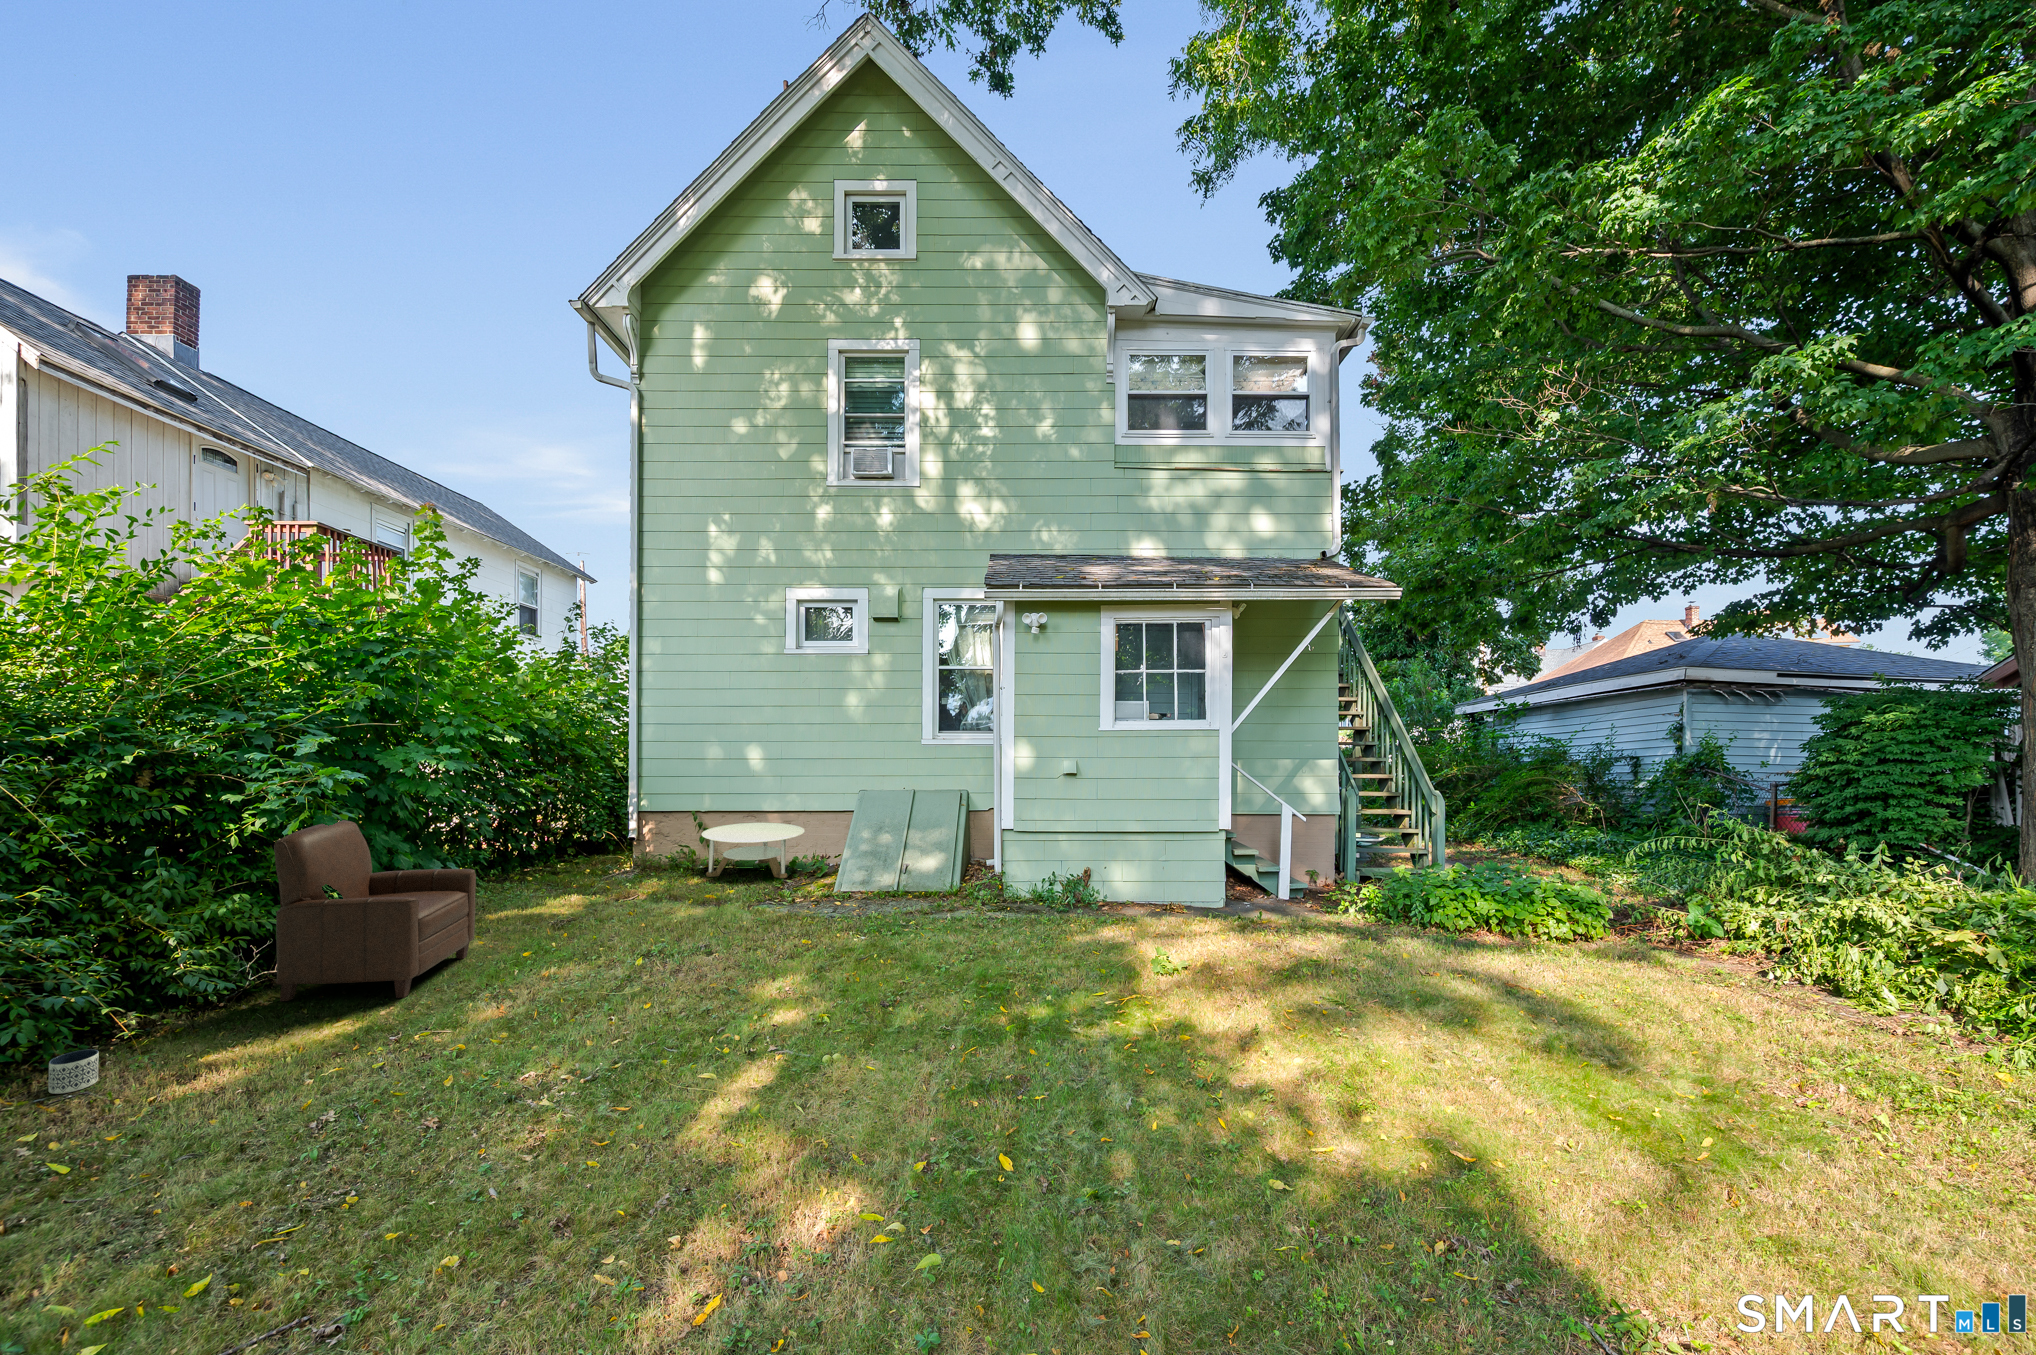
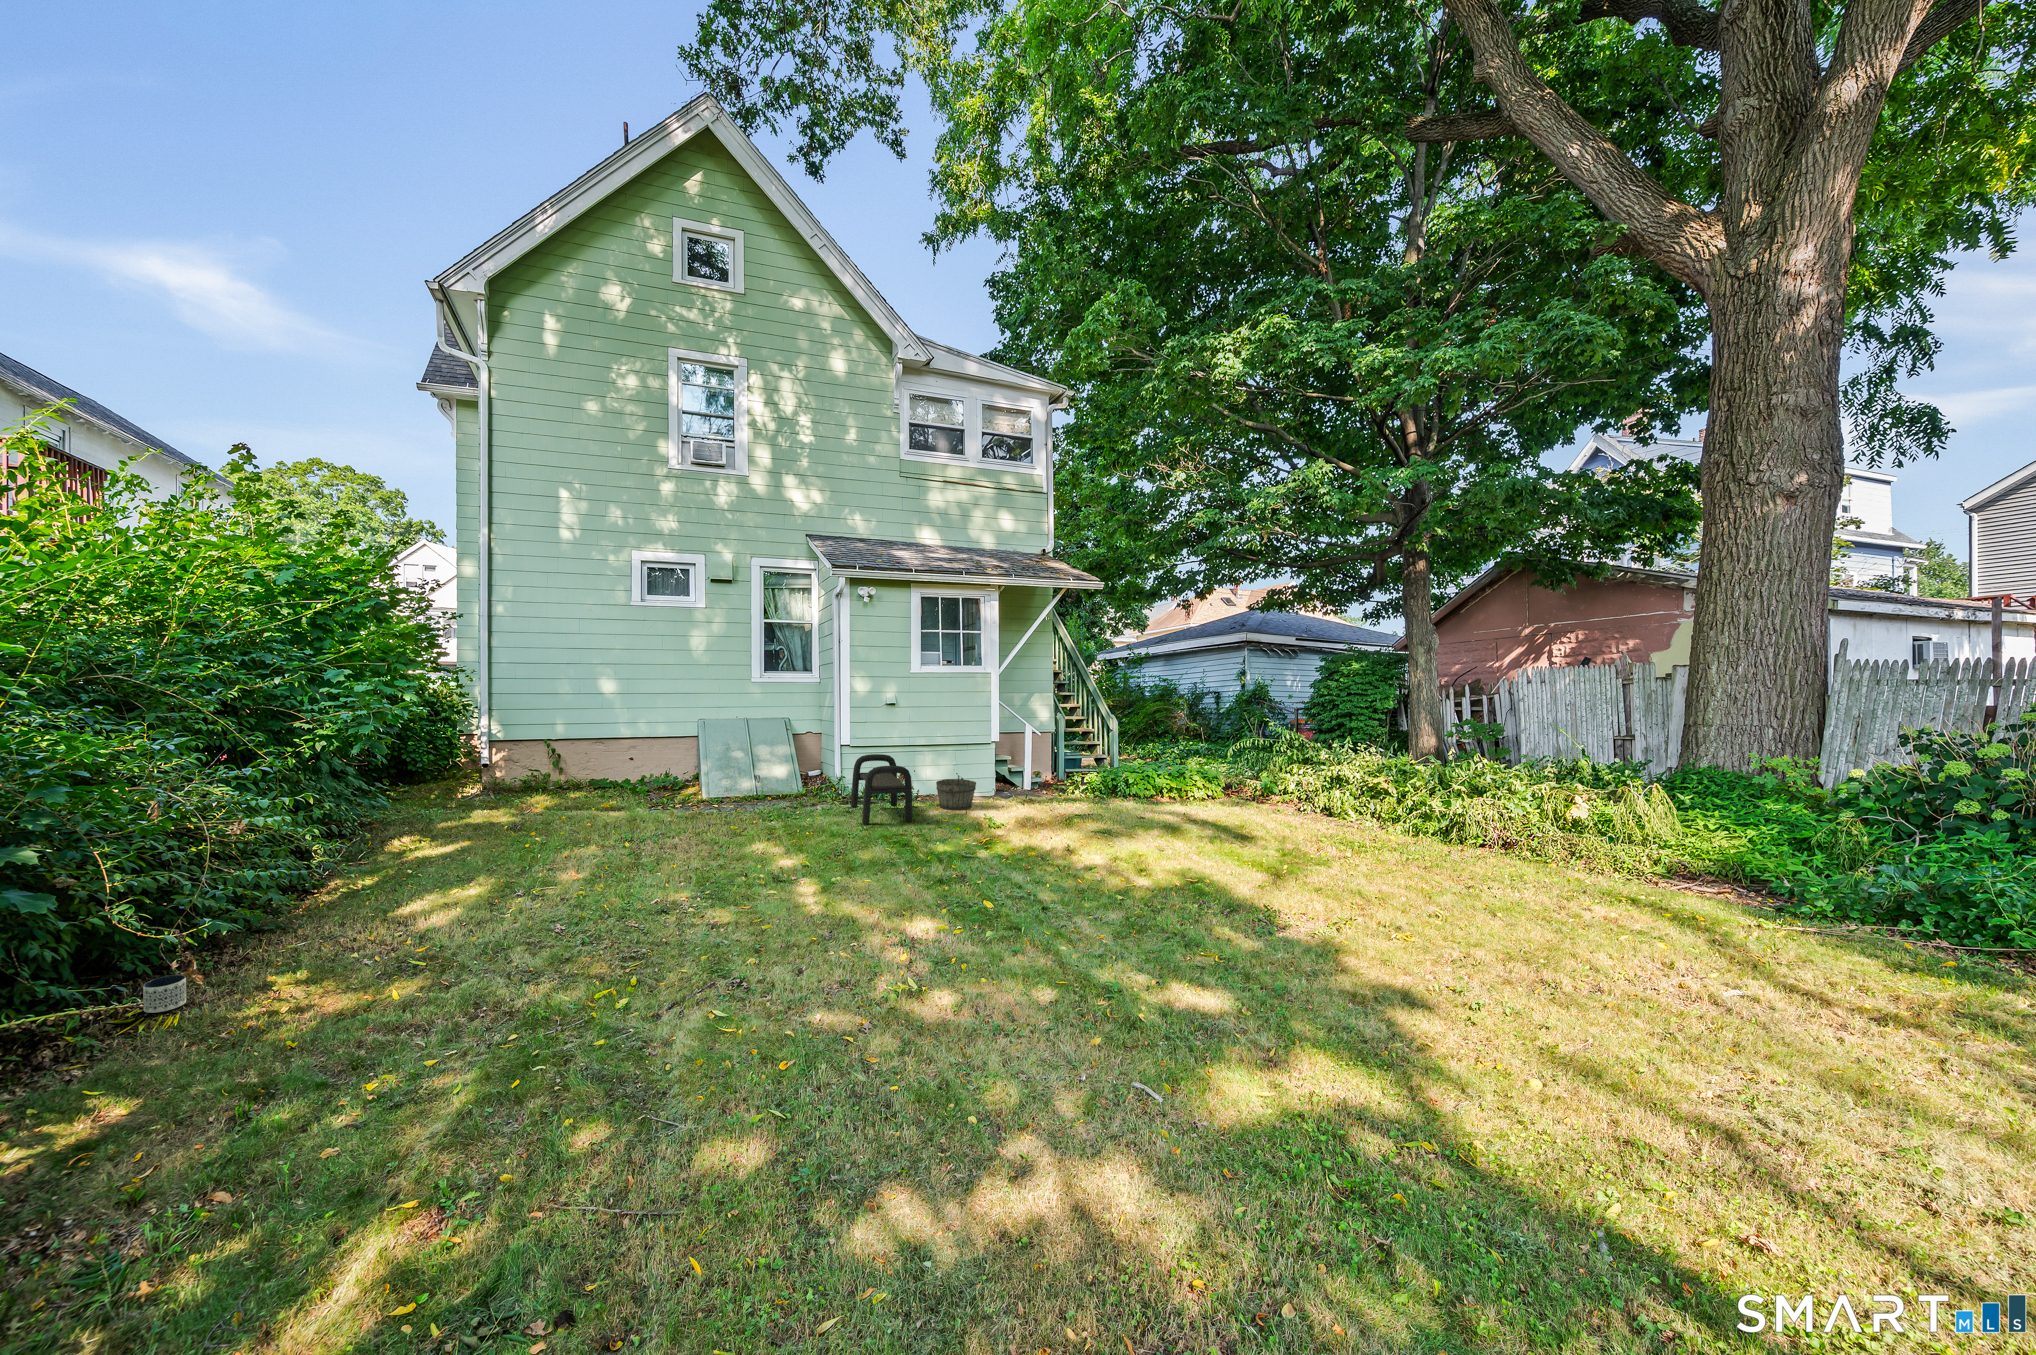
chair: present [274,820,476,1001] -> none [251,774,419,936]
round table: present [702,823,804,878] -> none [553,767,651,816]
bench: none [1011,828,1079,927] -> present [851,754,912,824]
wooden bucket: none [1129,861,1185,914] -> present [936,773,976,810]

